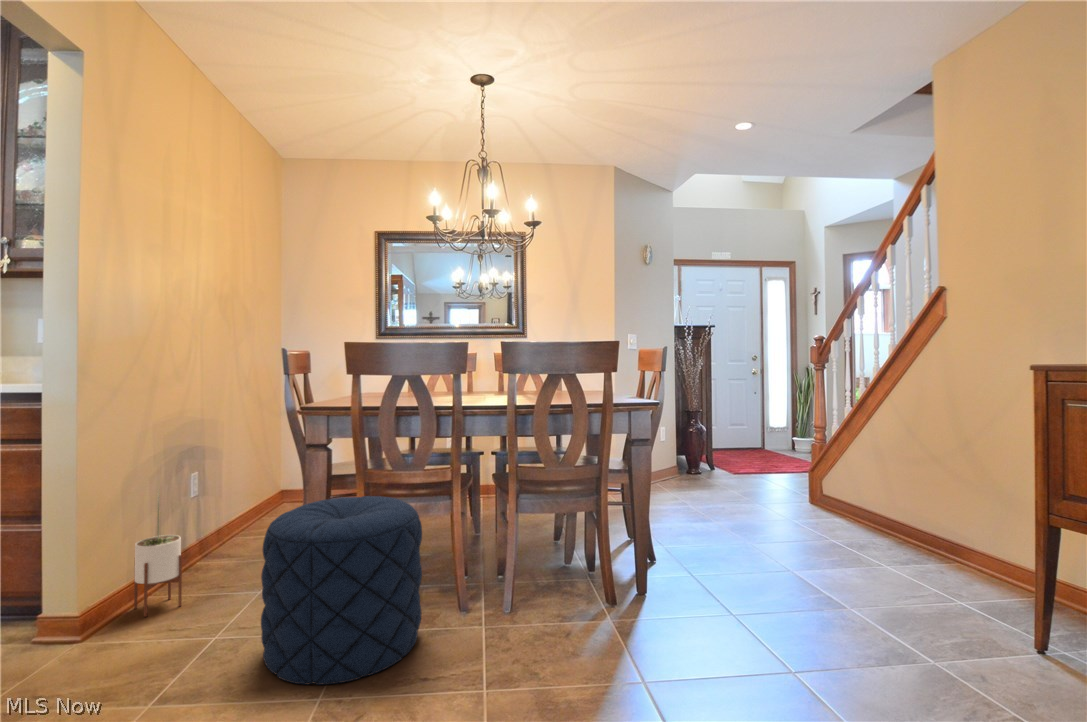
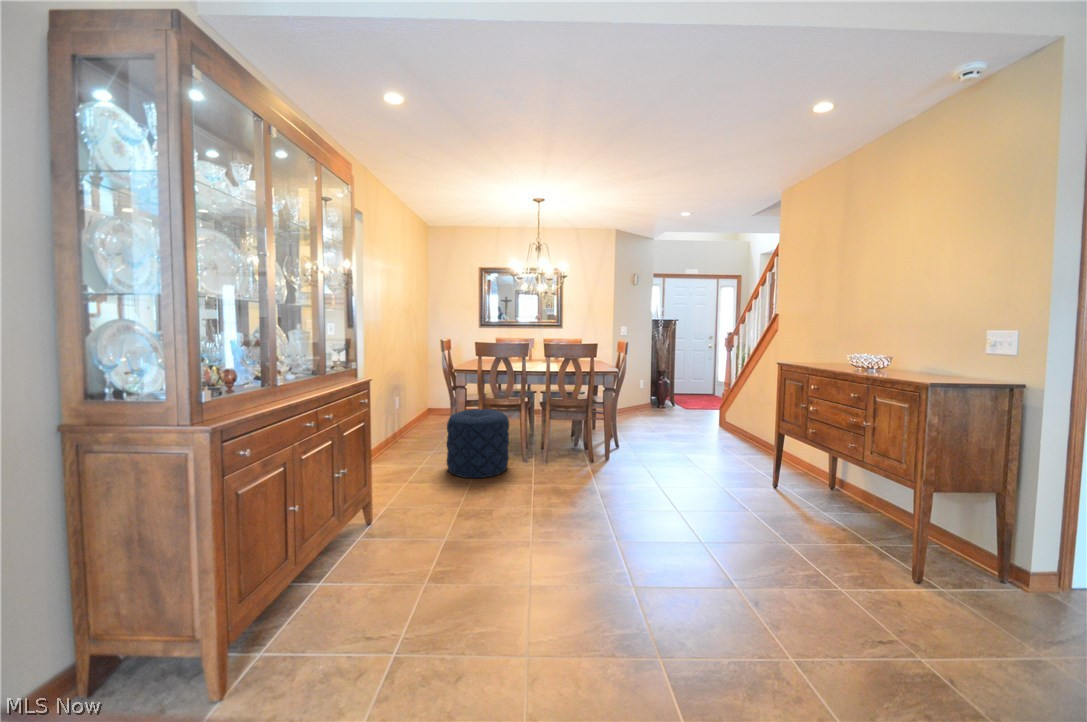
potted plant: present [134,497,182,617] -> none [386,399,405,456]

